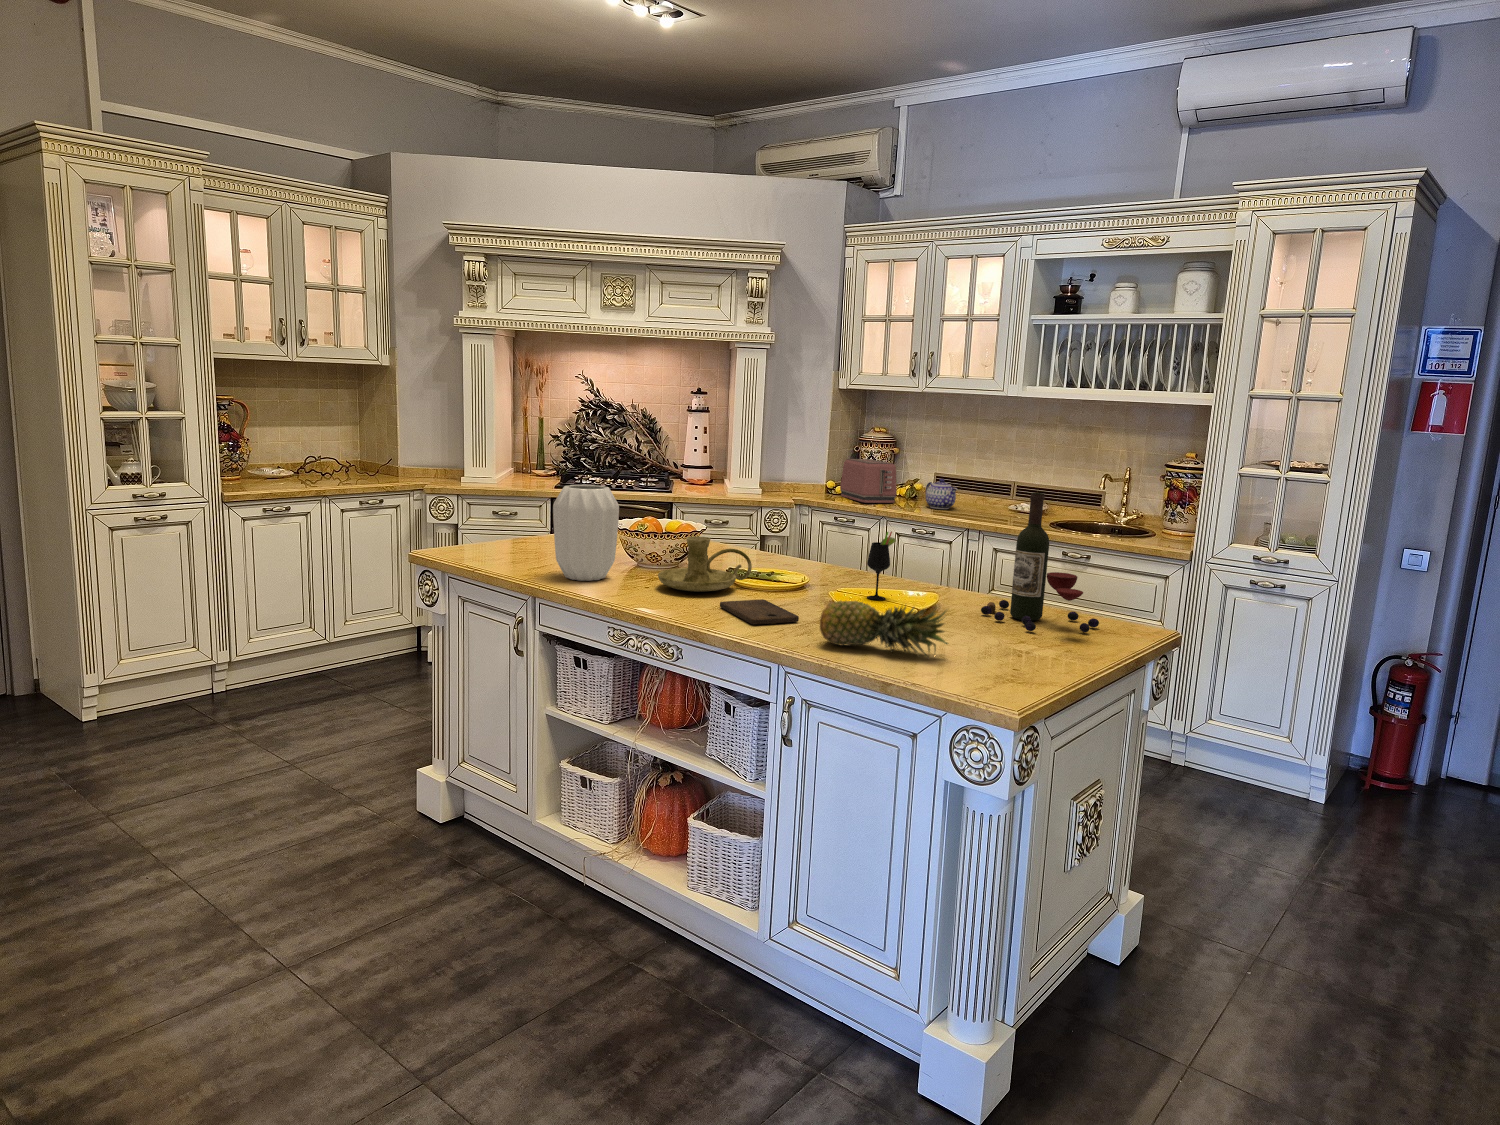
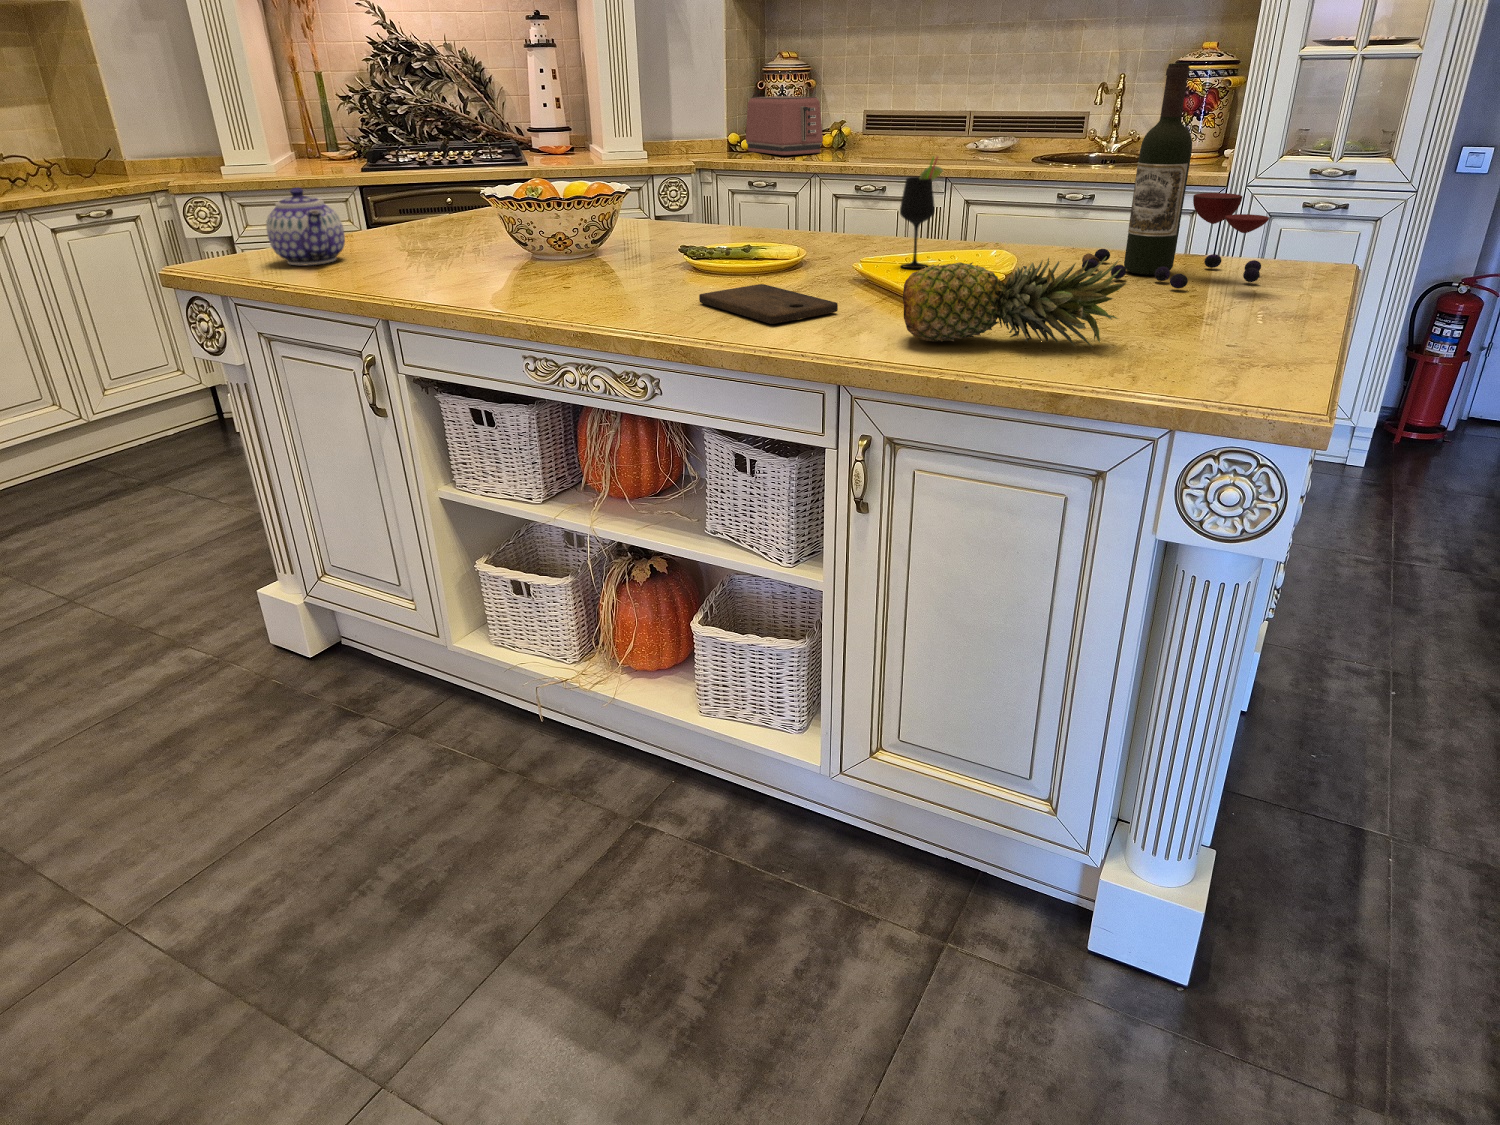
teapot: present [925,479,957,509] -> present [266,188,345,265]
vase: present [553,485,619,581] -> none [388,124,504,286]
candle holder: present [658,536,752,592] -> none [581,194,722,284]

